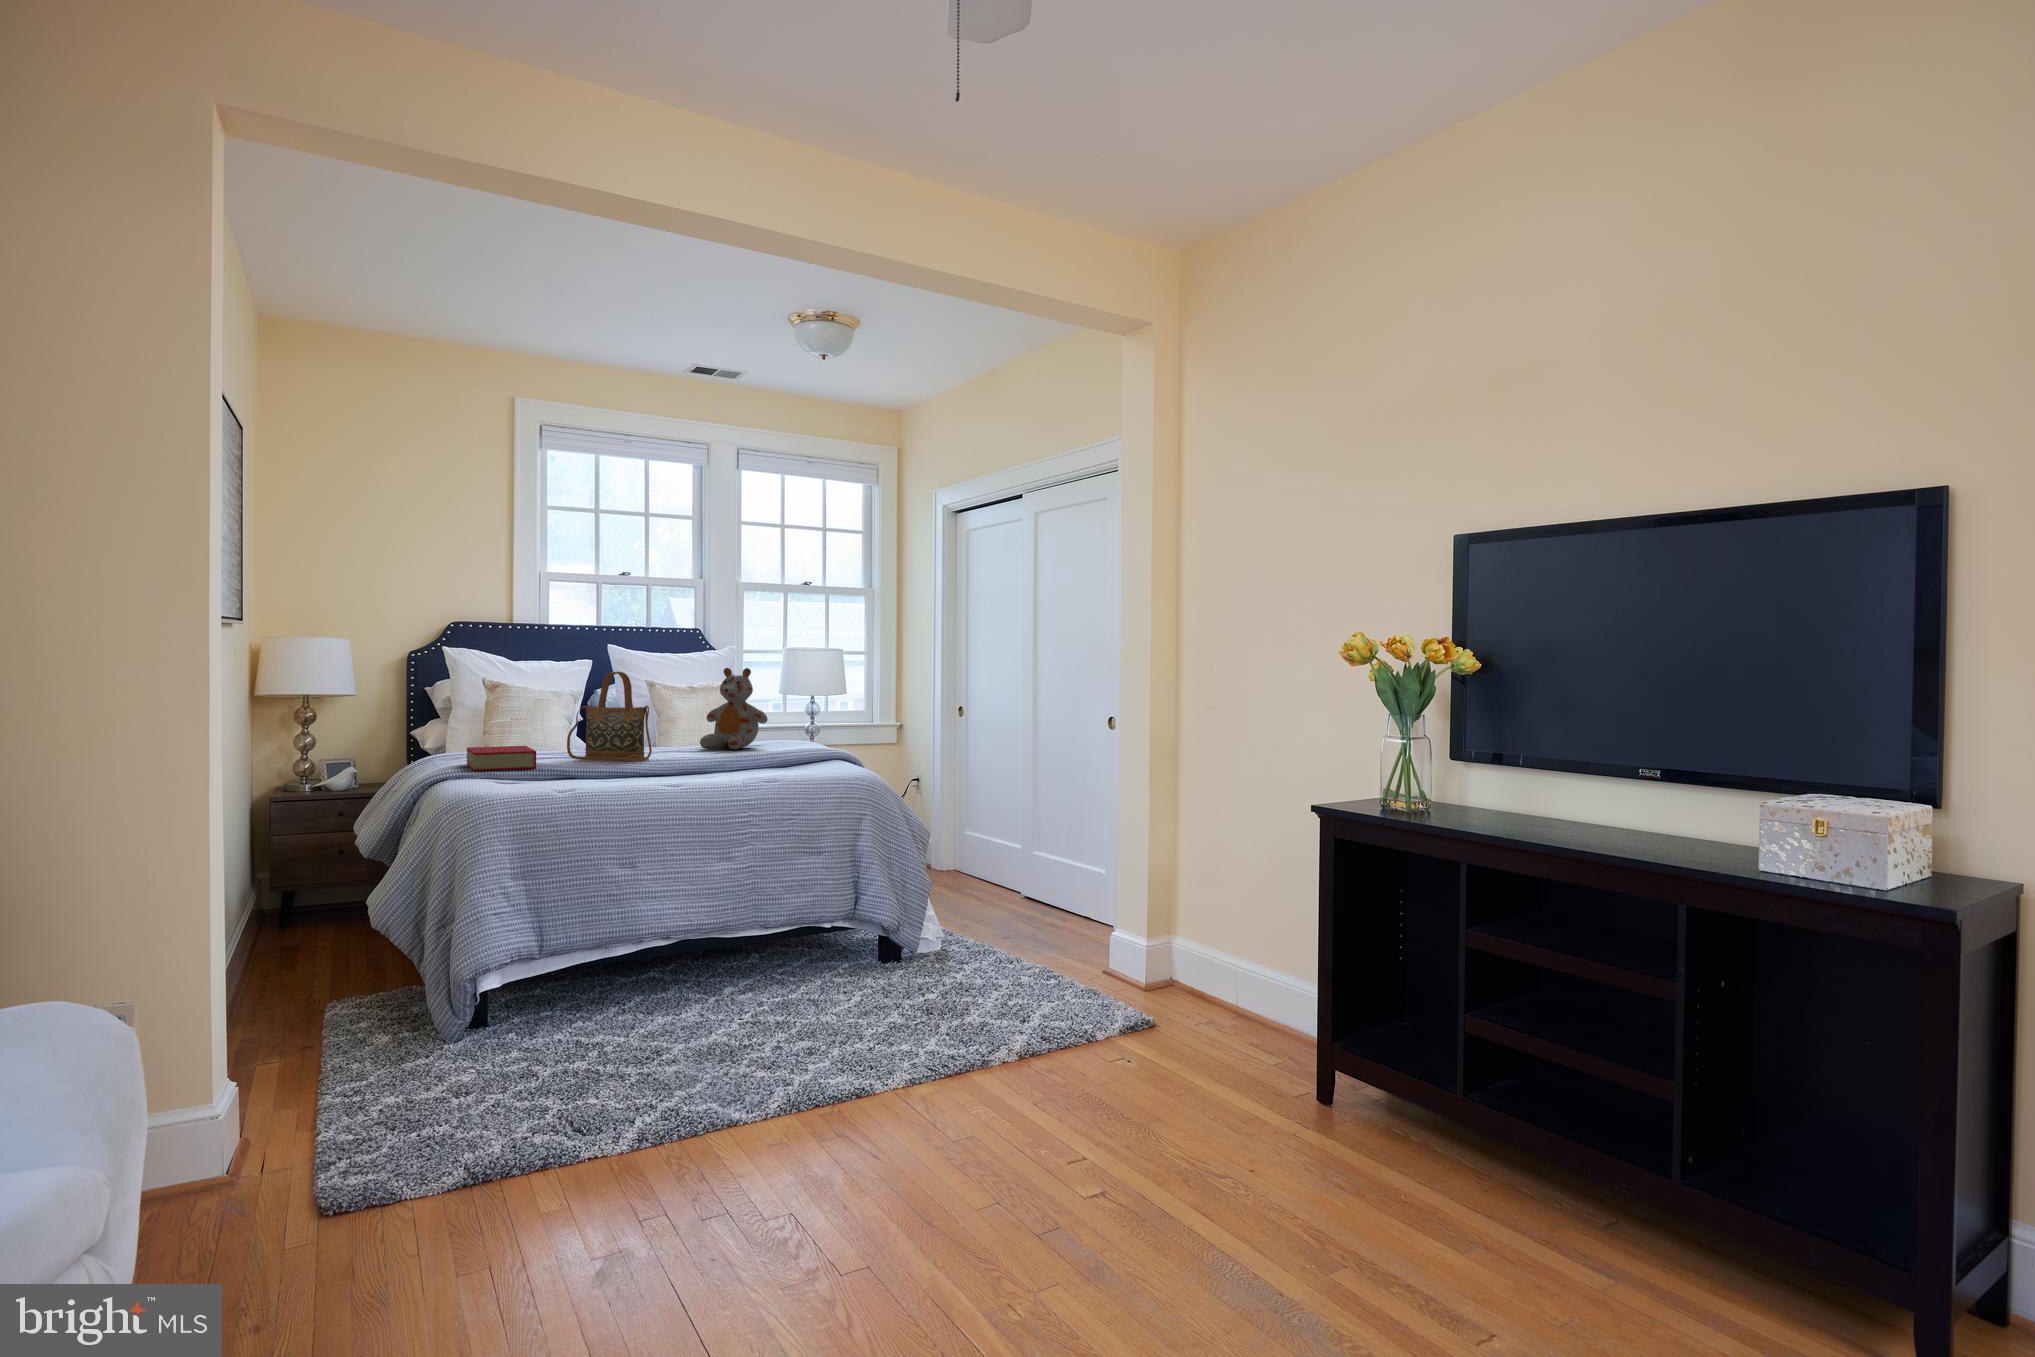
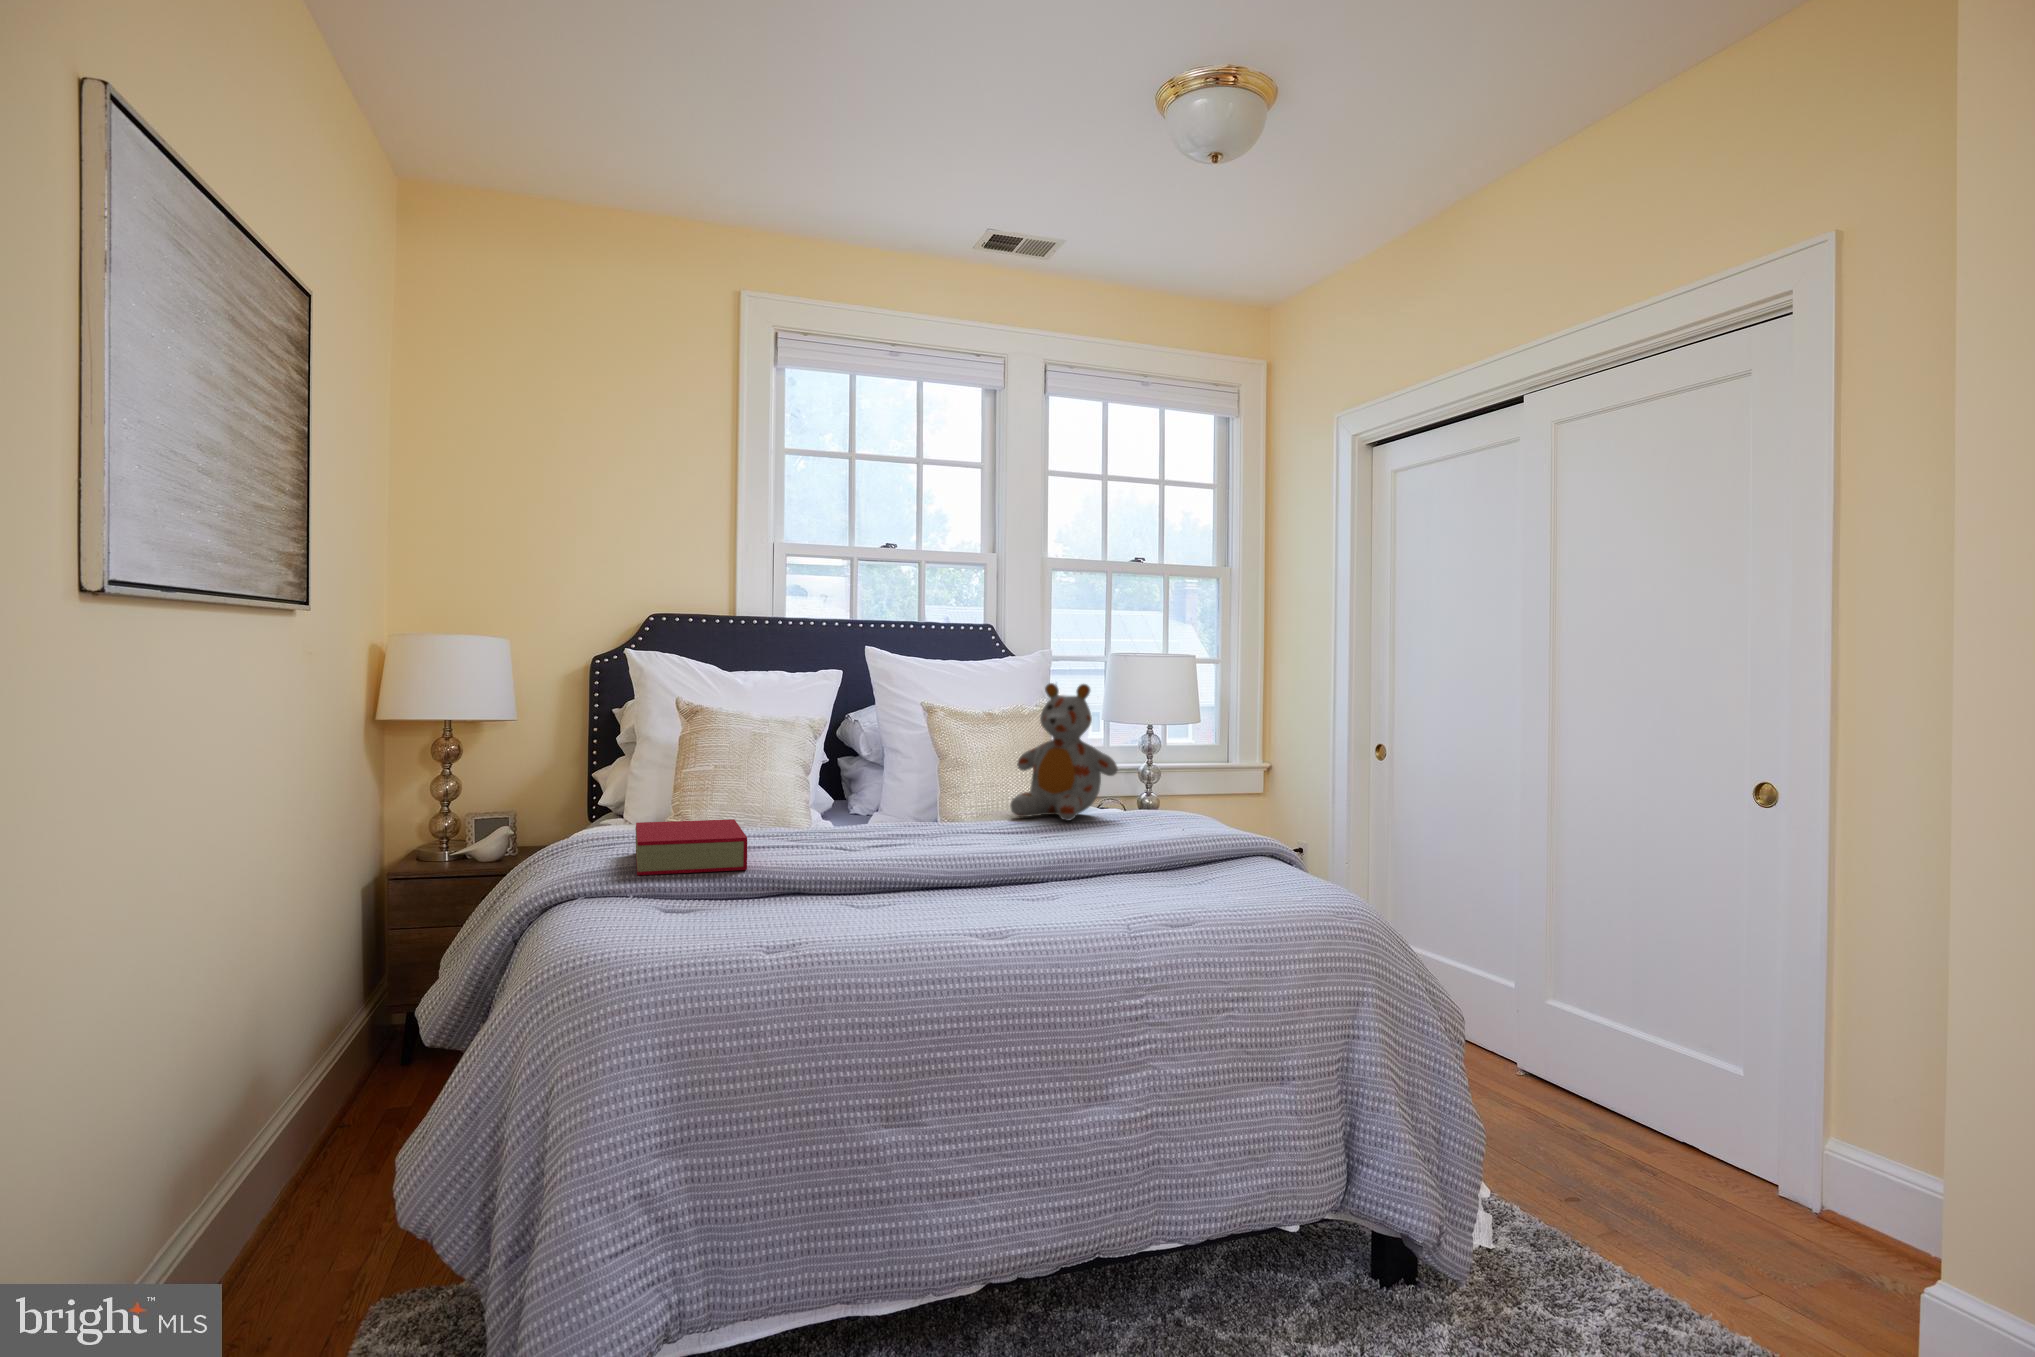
handbag: present [567,672,652,761] -> none [803,690,943,852]

